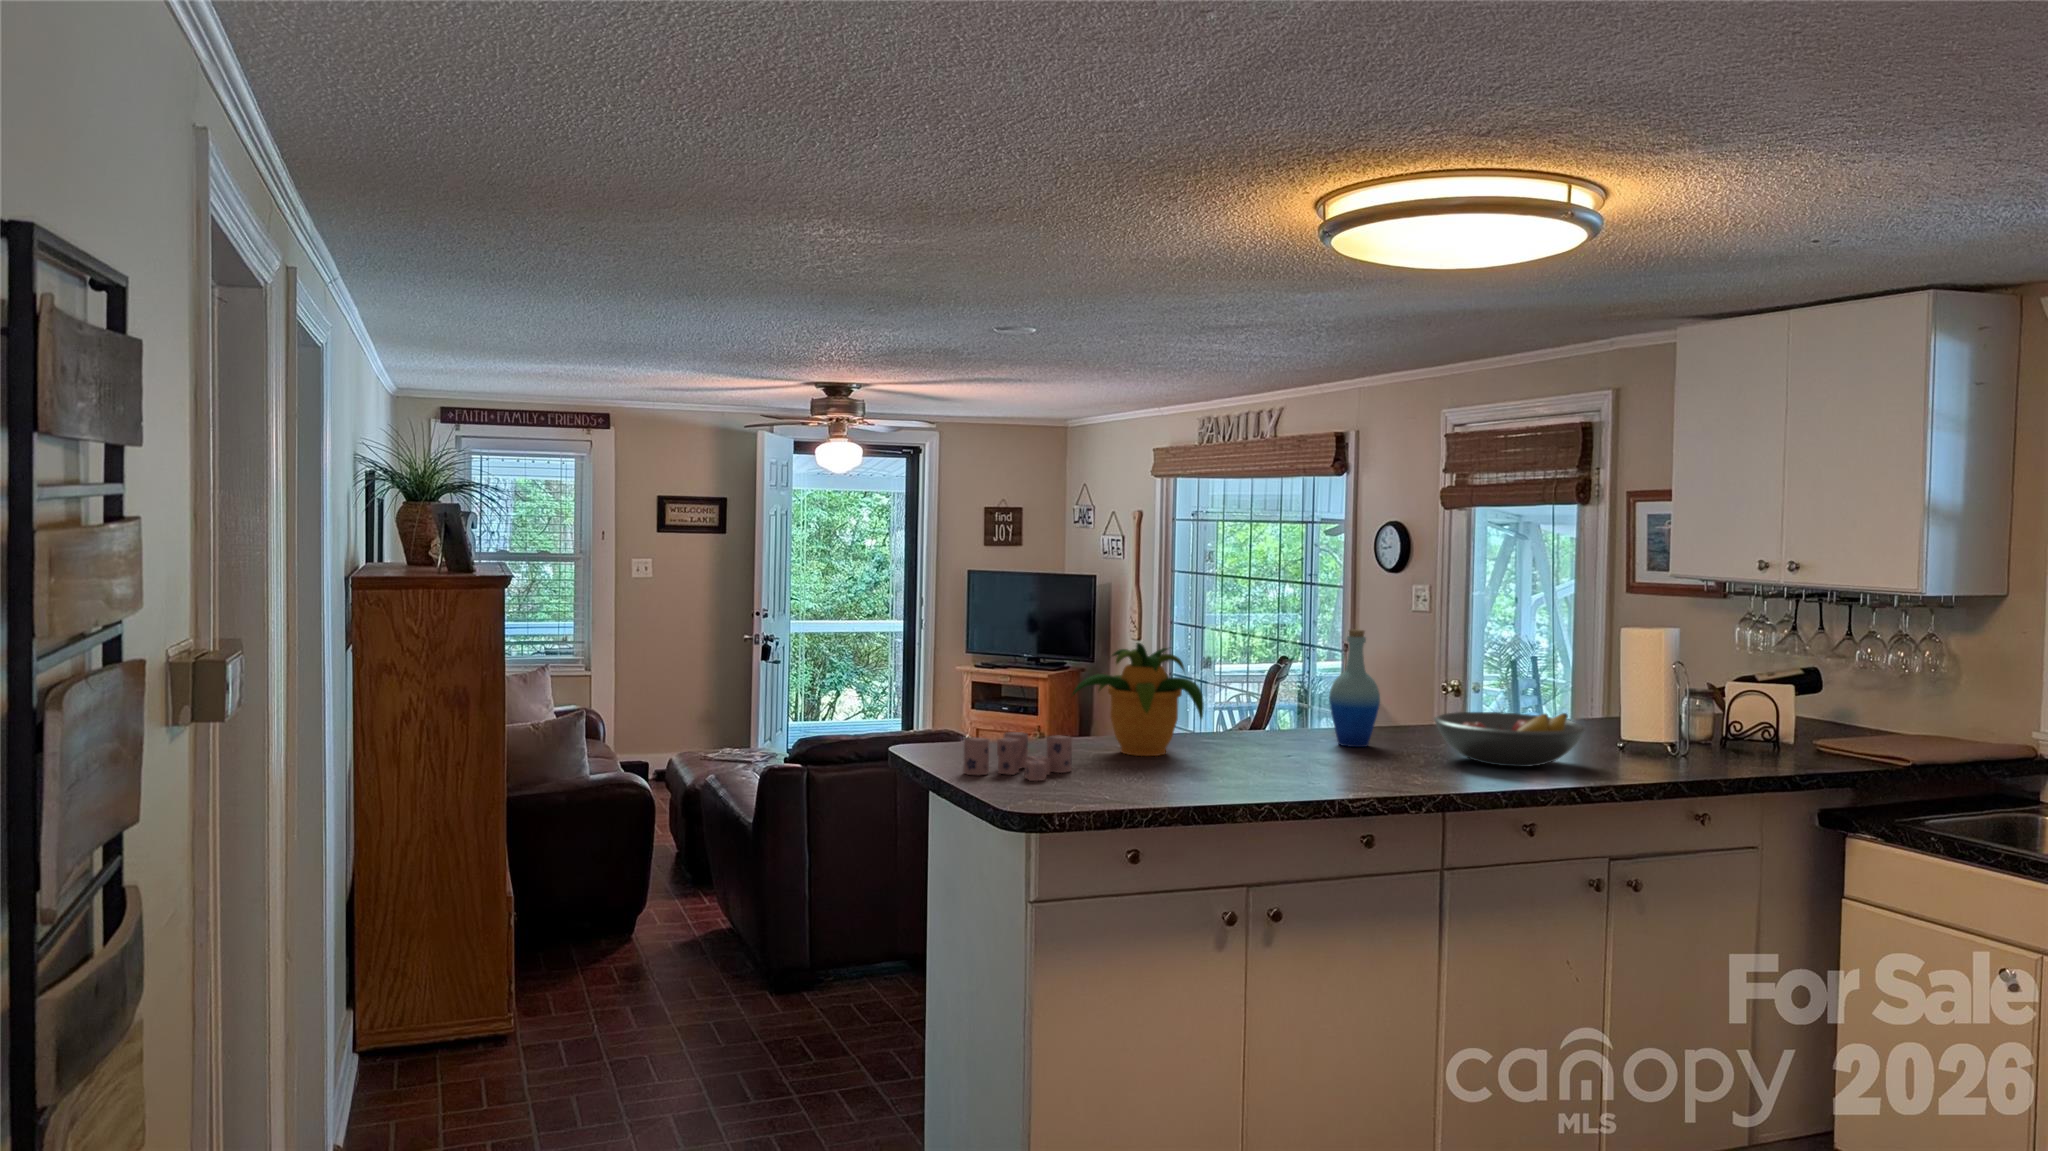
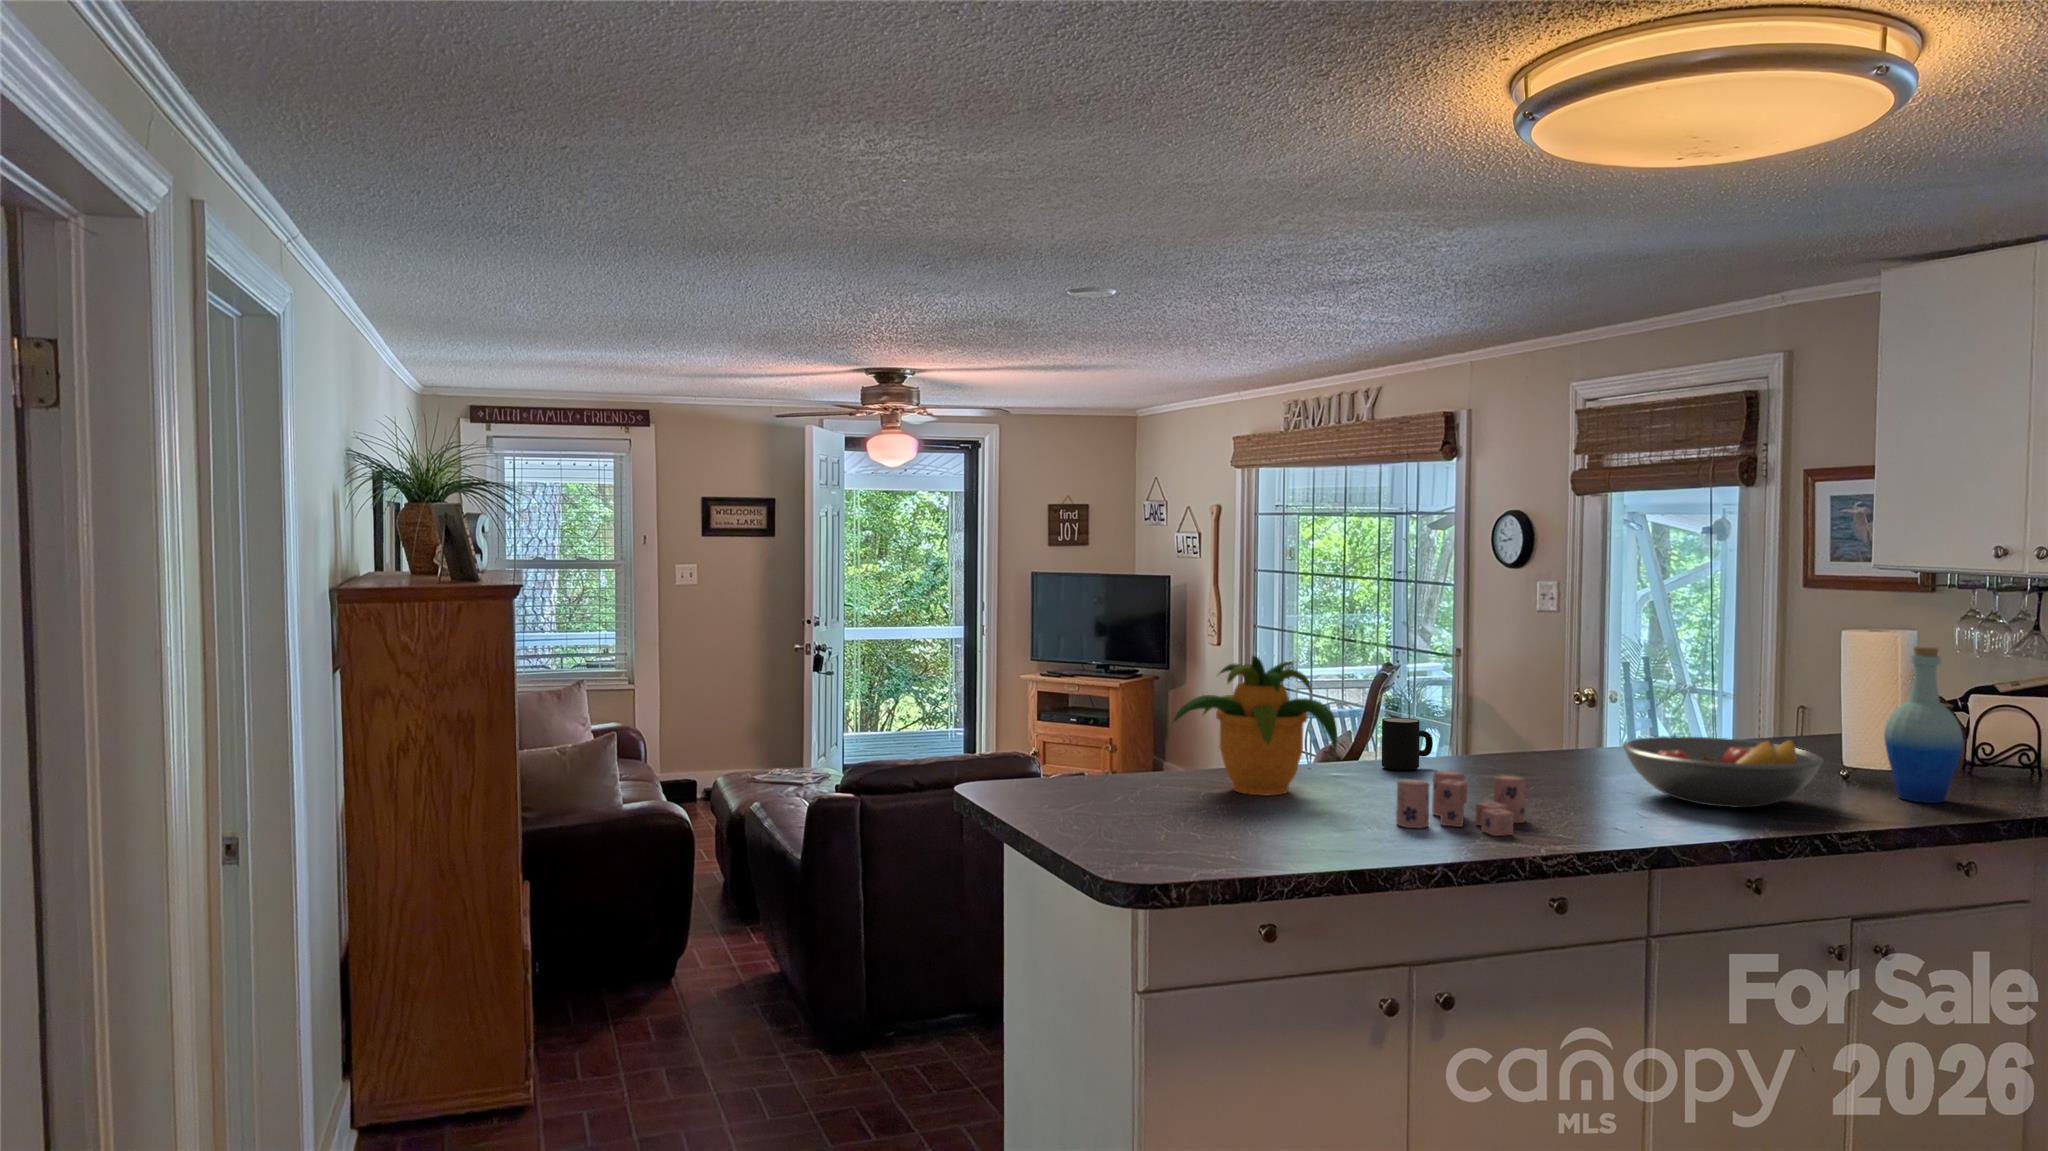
bottle: present [1329,629,1380,747] -> present [1884,646,1963,803]
mug: none [1248,696,1290,739] -> present [1382,718,1433,770]
candle: present [963,732,1072,781] -> present [1396,771,1526,836]

